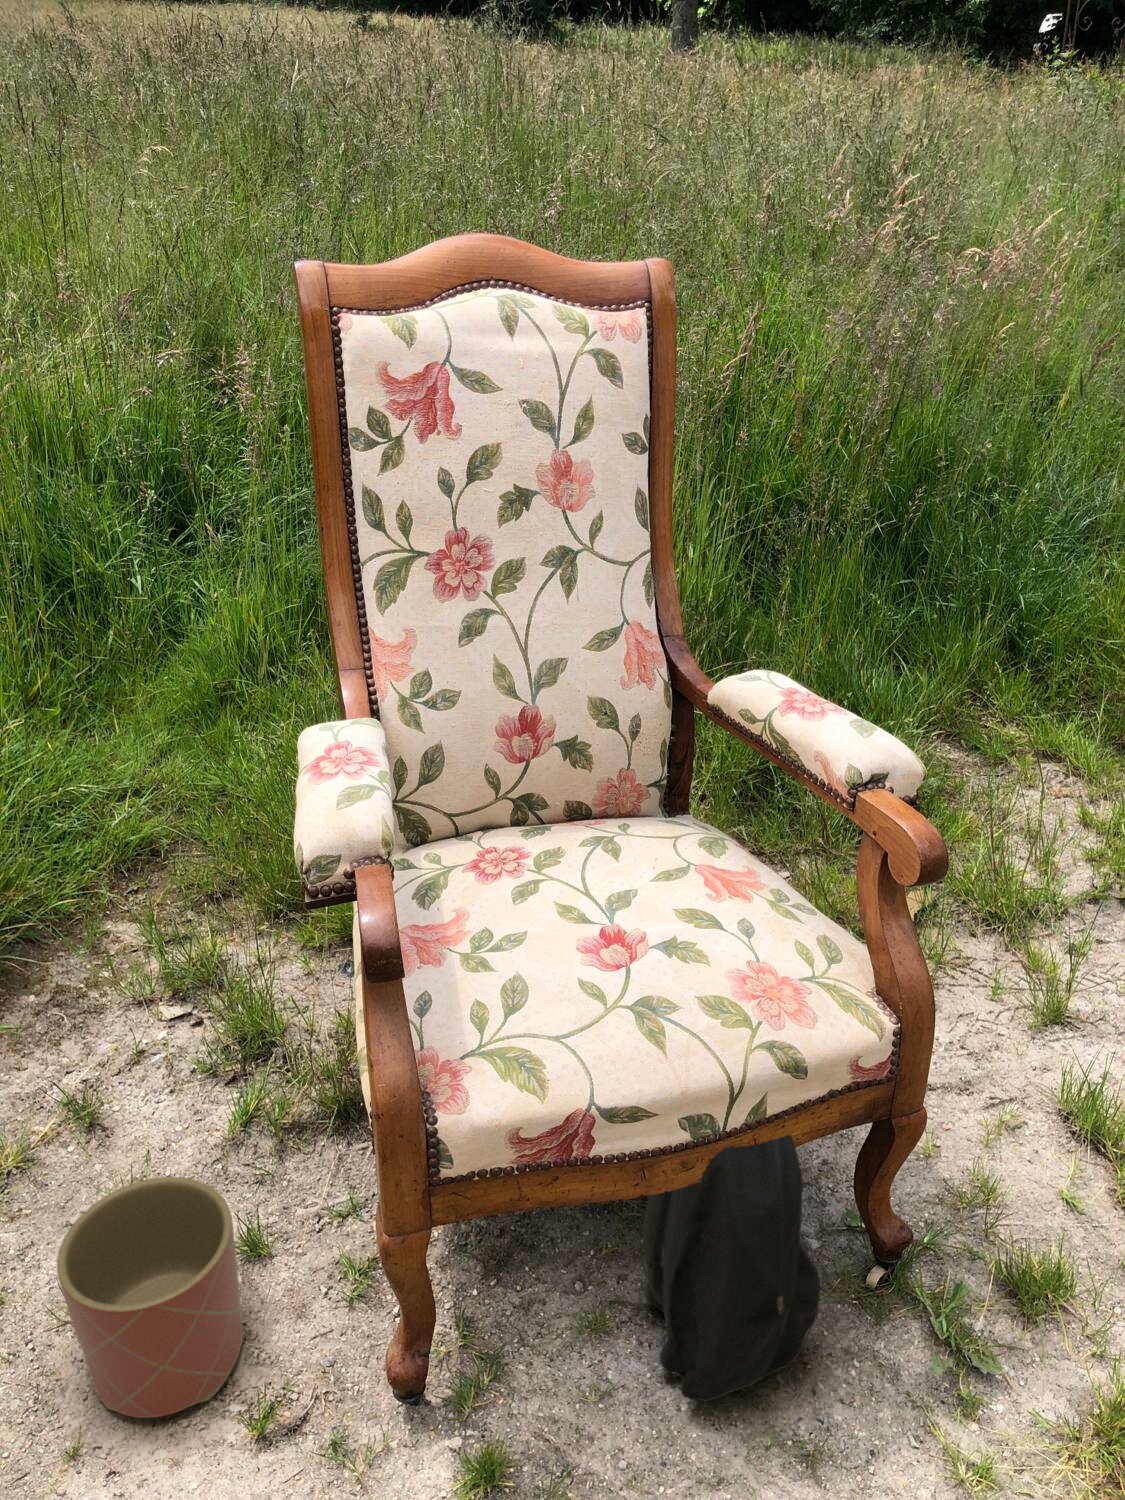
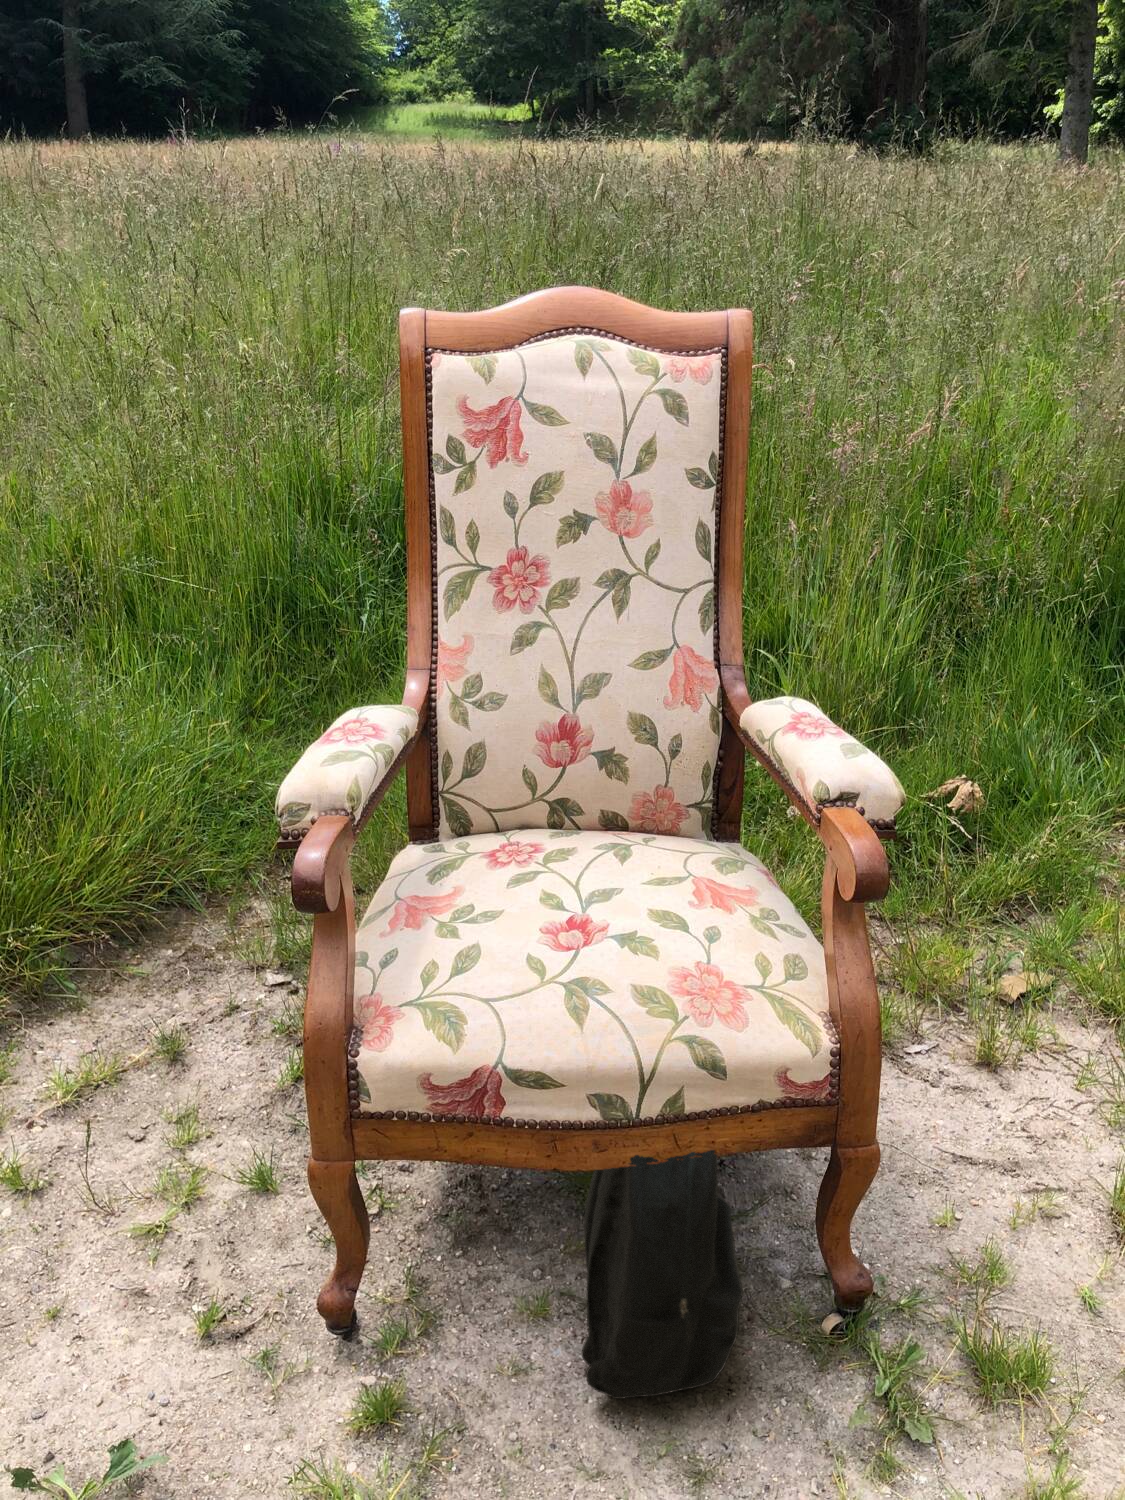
planter: present [57,1177,243,1418] -> none [67,1092,230,1299]

